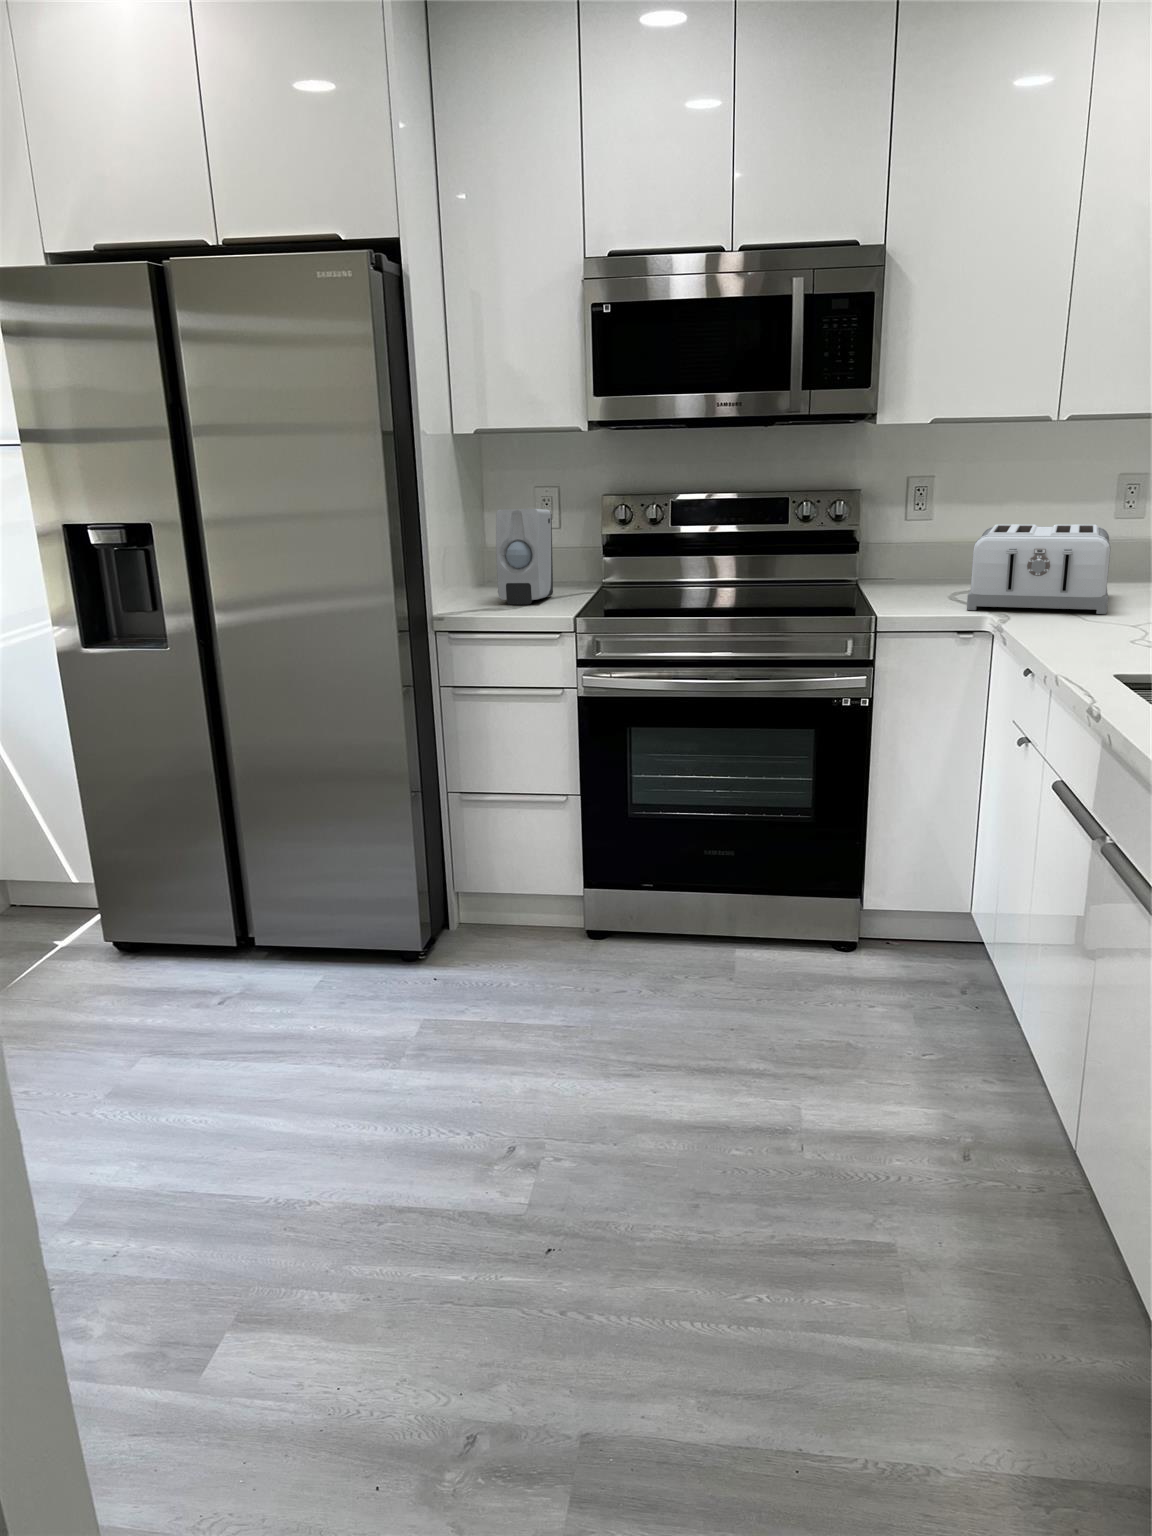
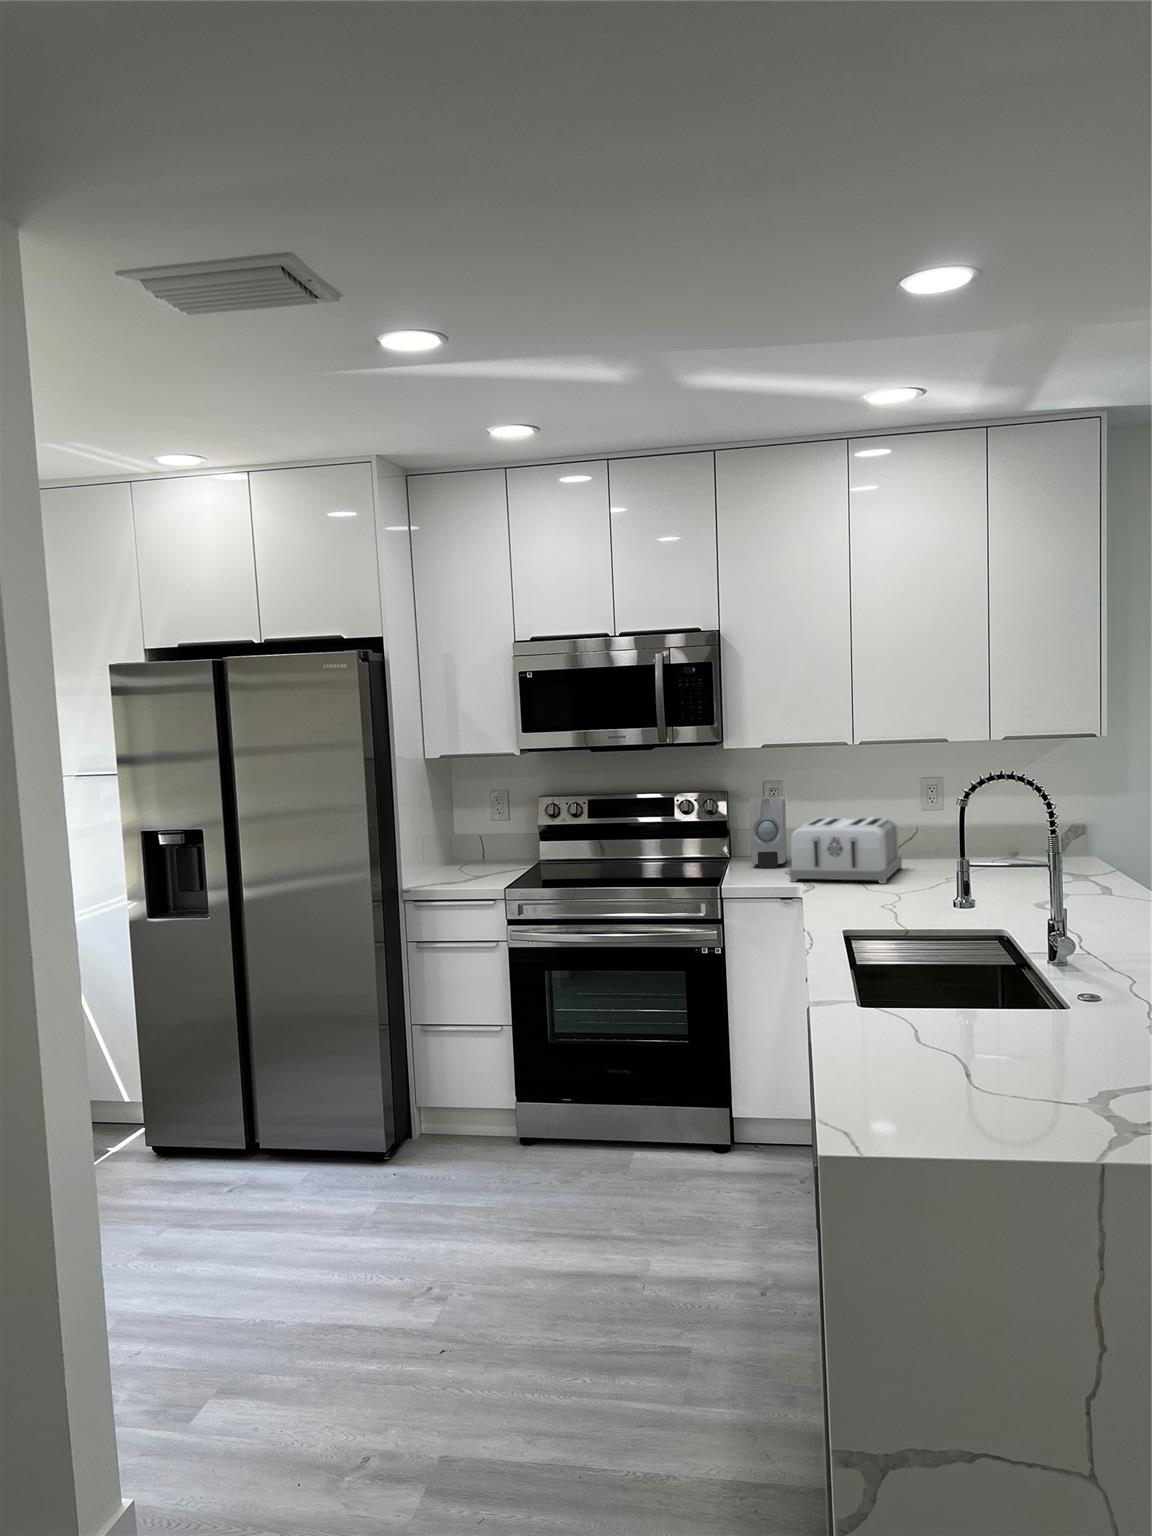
soap dispenser: present [496,509,553,605] -> present [750,797,787,868]

